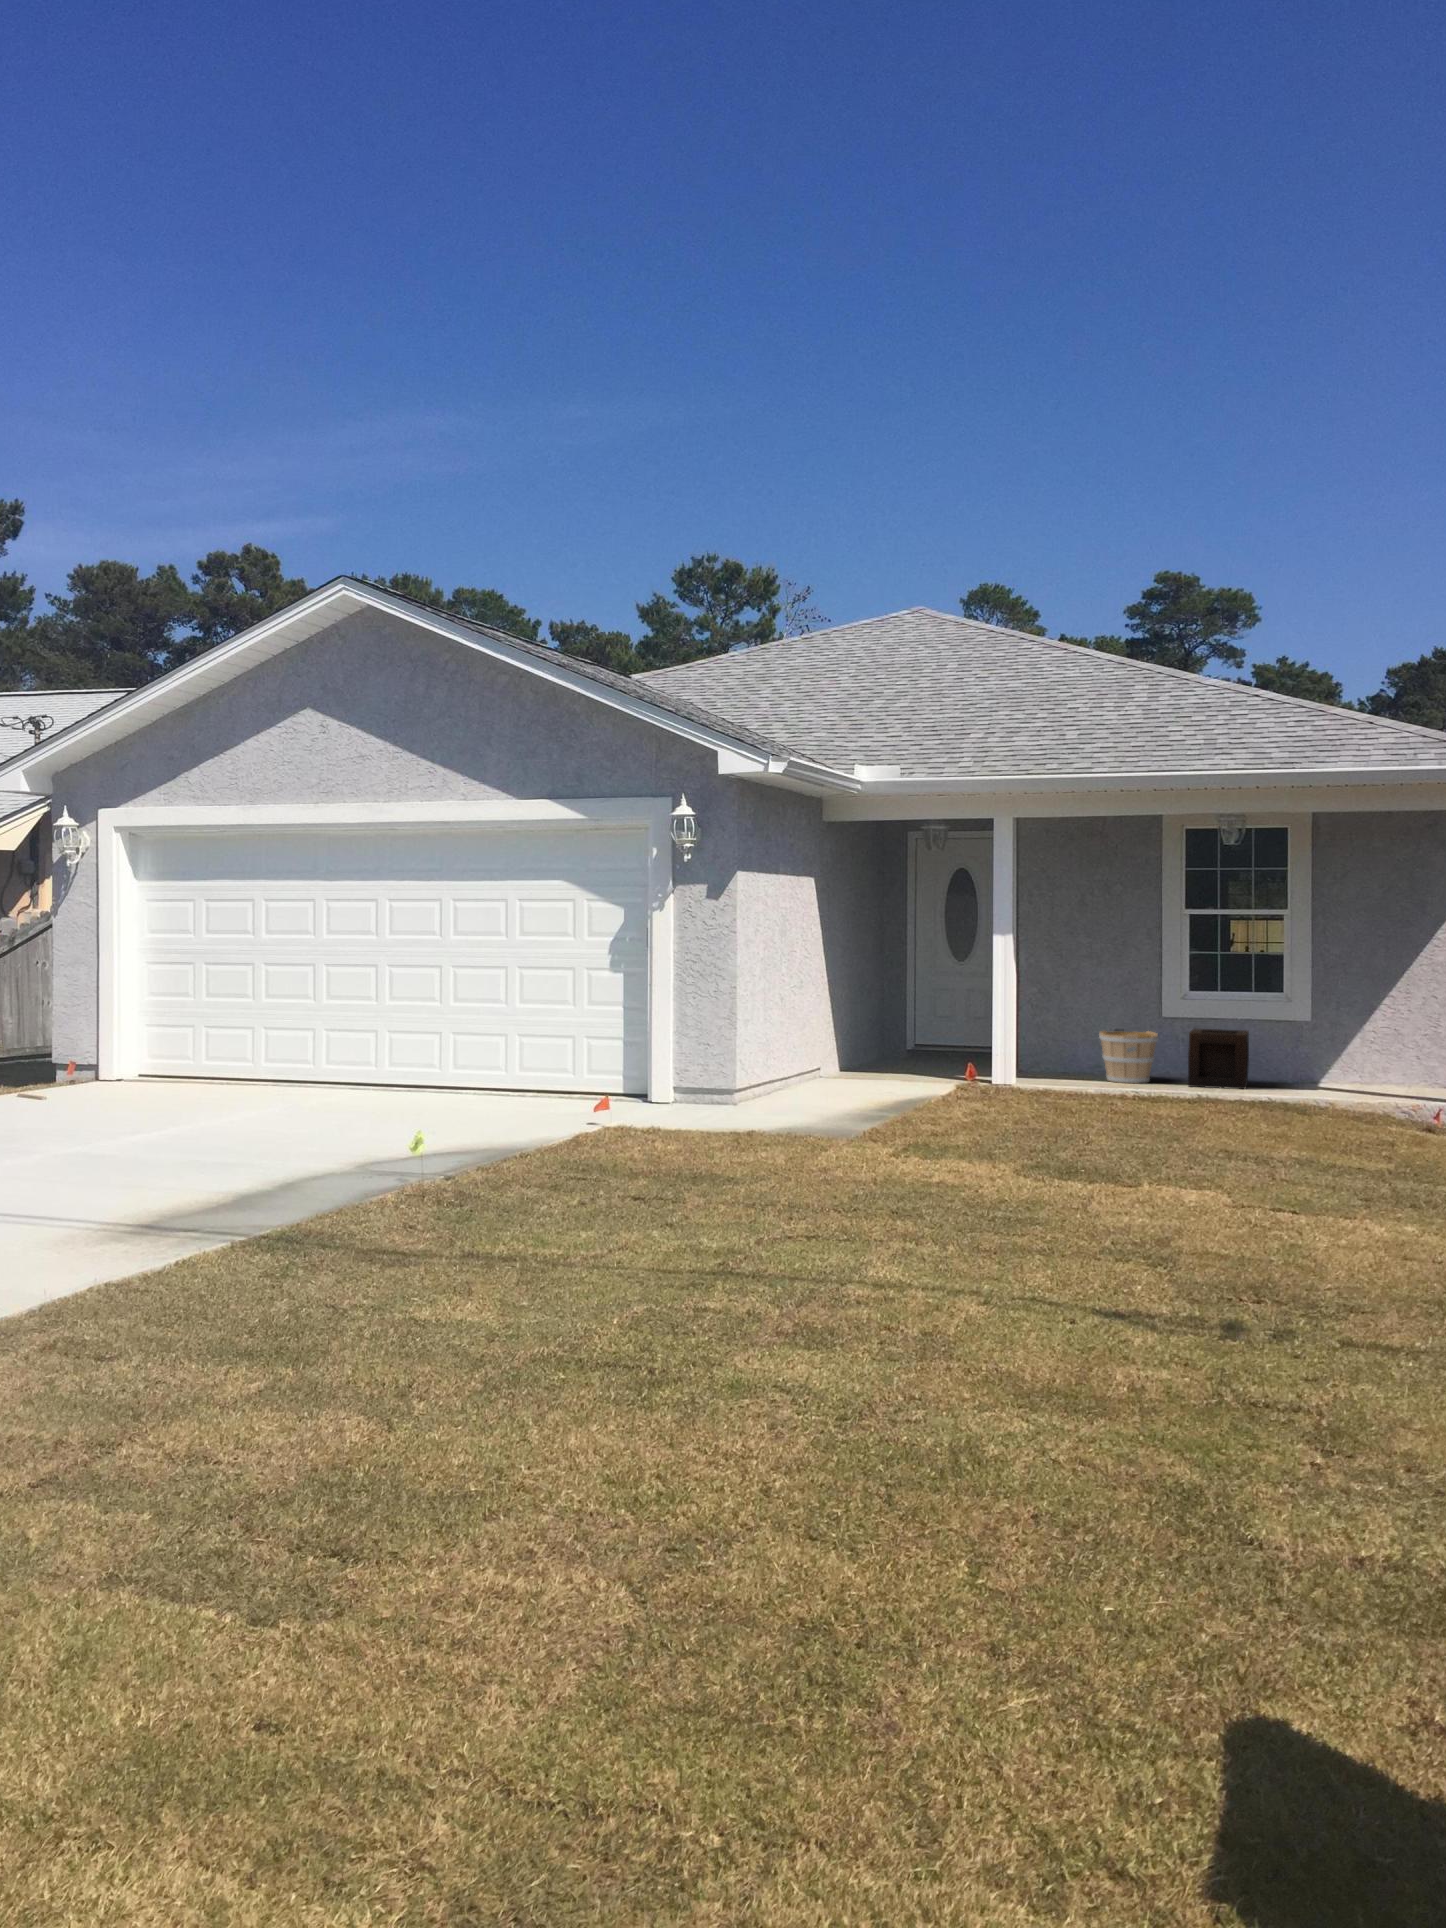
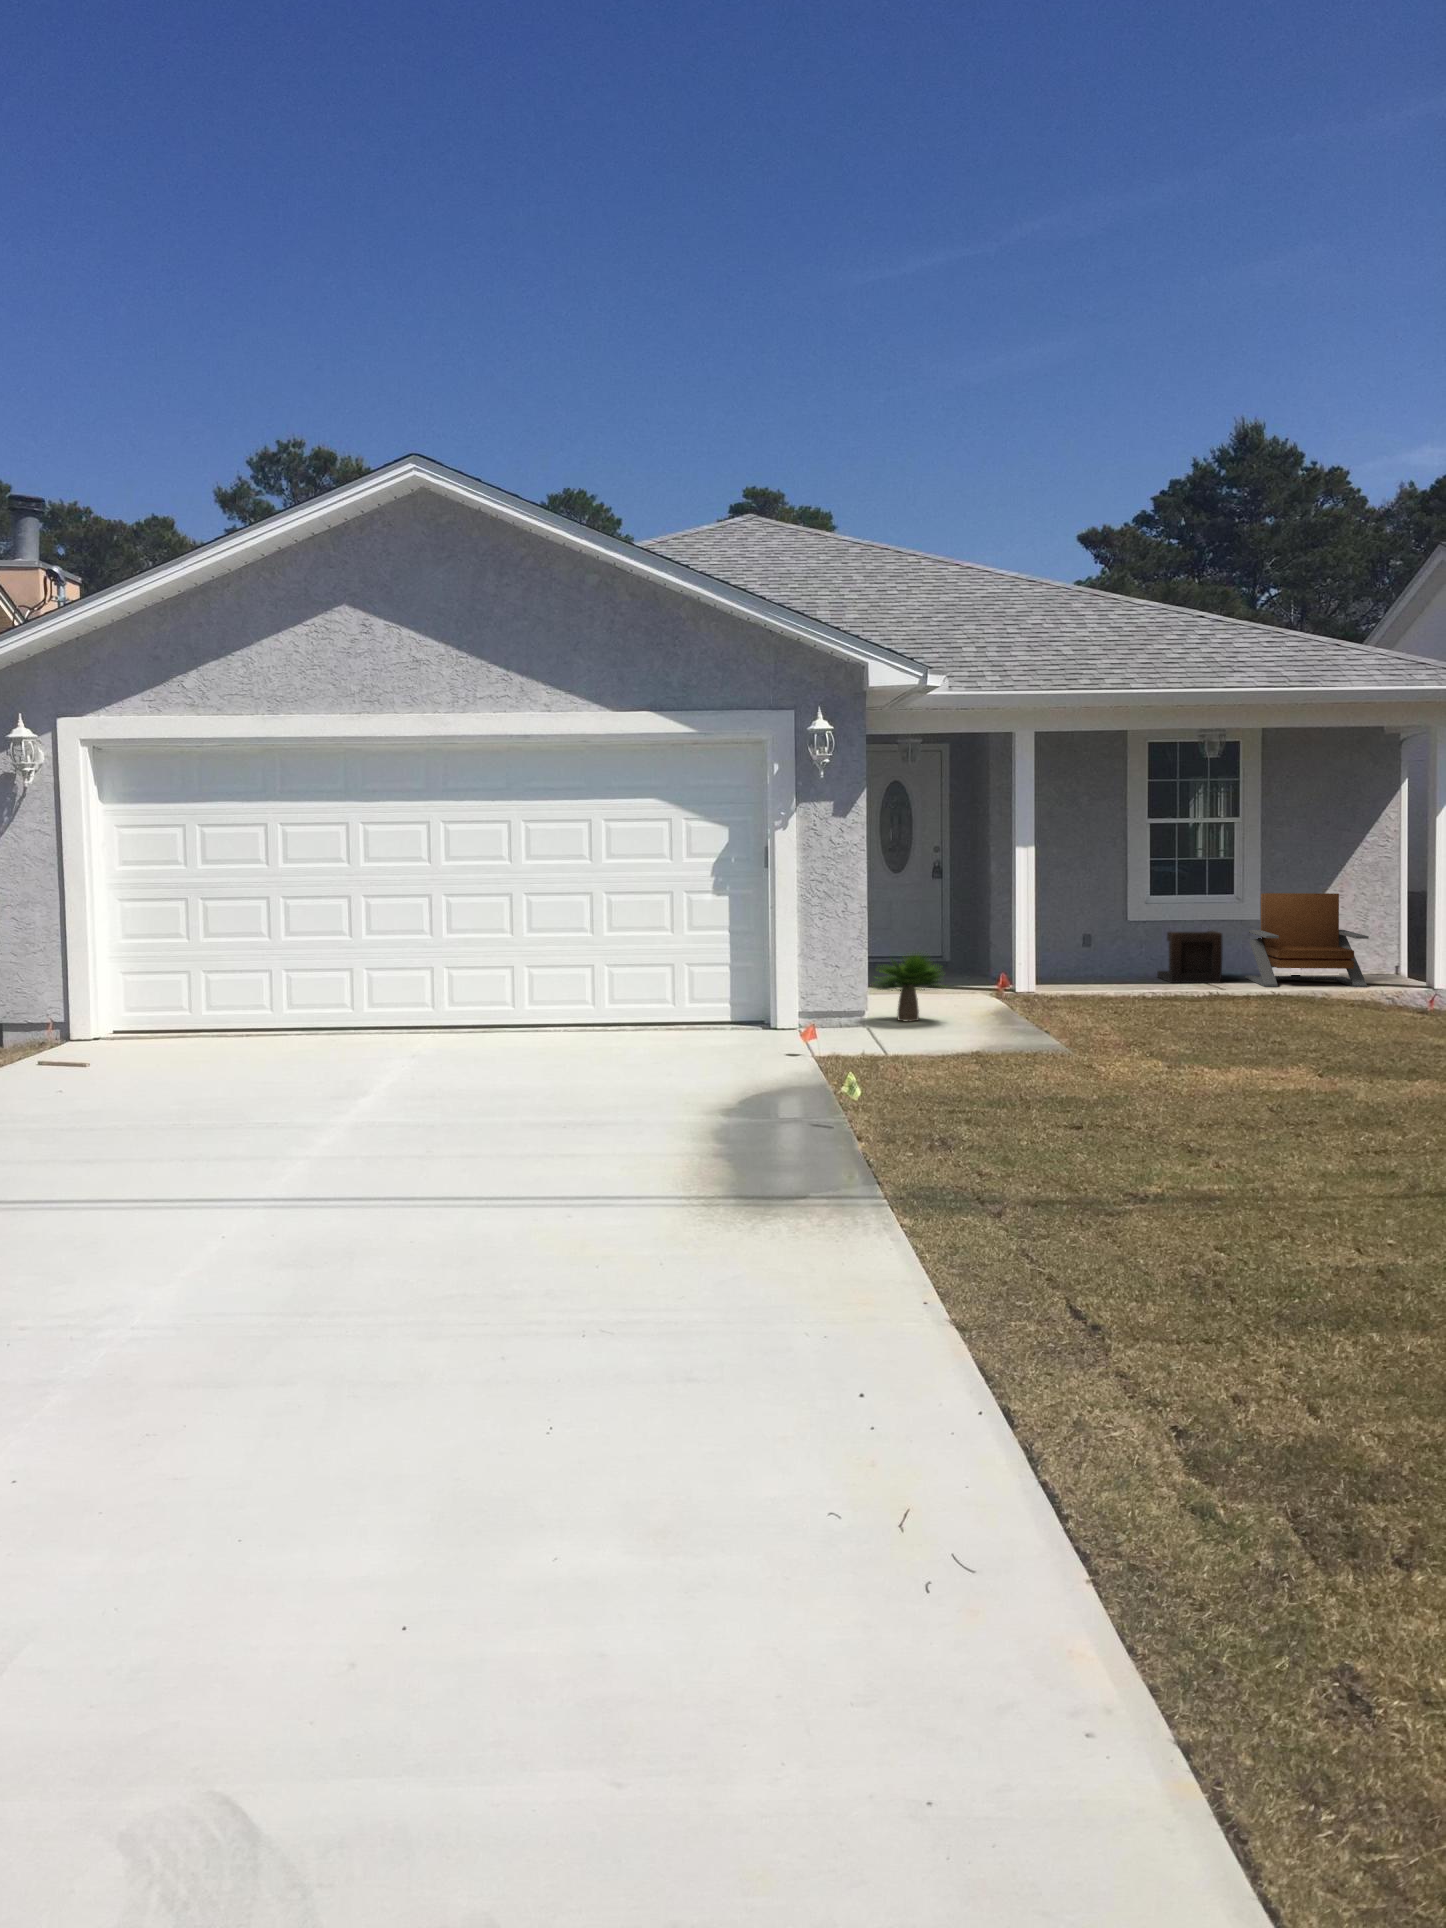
lounge chair: none [1277,993,1403,1103] -> present [1245,893,1369,987]
wooden bucket: present [1099,1030,1158,1083] -> none [1082,933,1137,983]
potted plant: none [750,1032,834,1105] -> present [872,955,945,1022]

